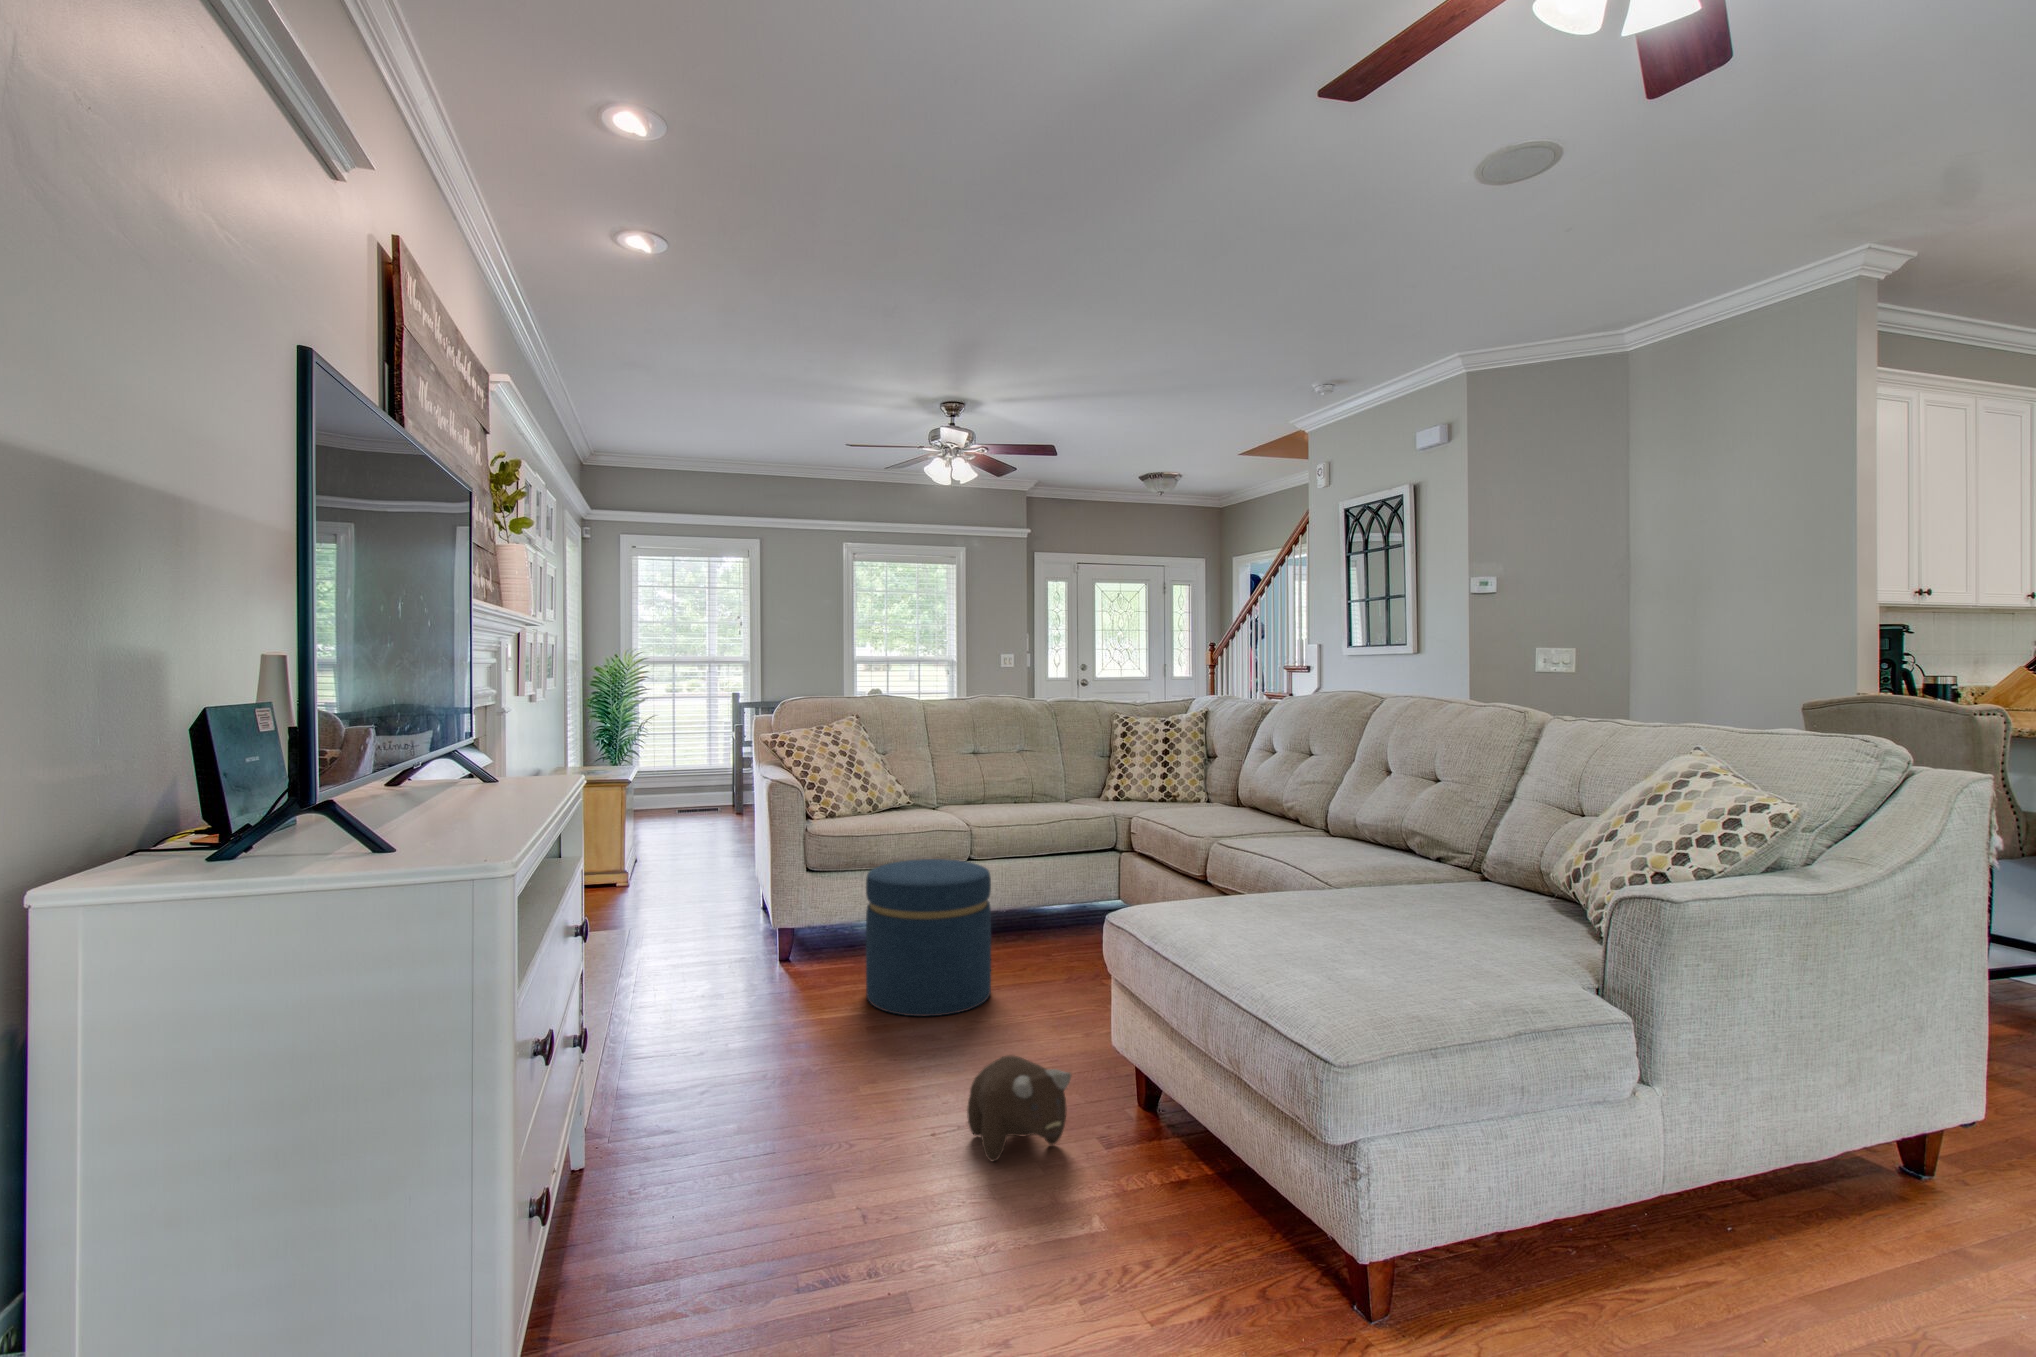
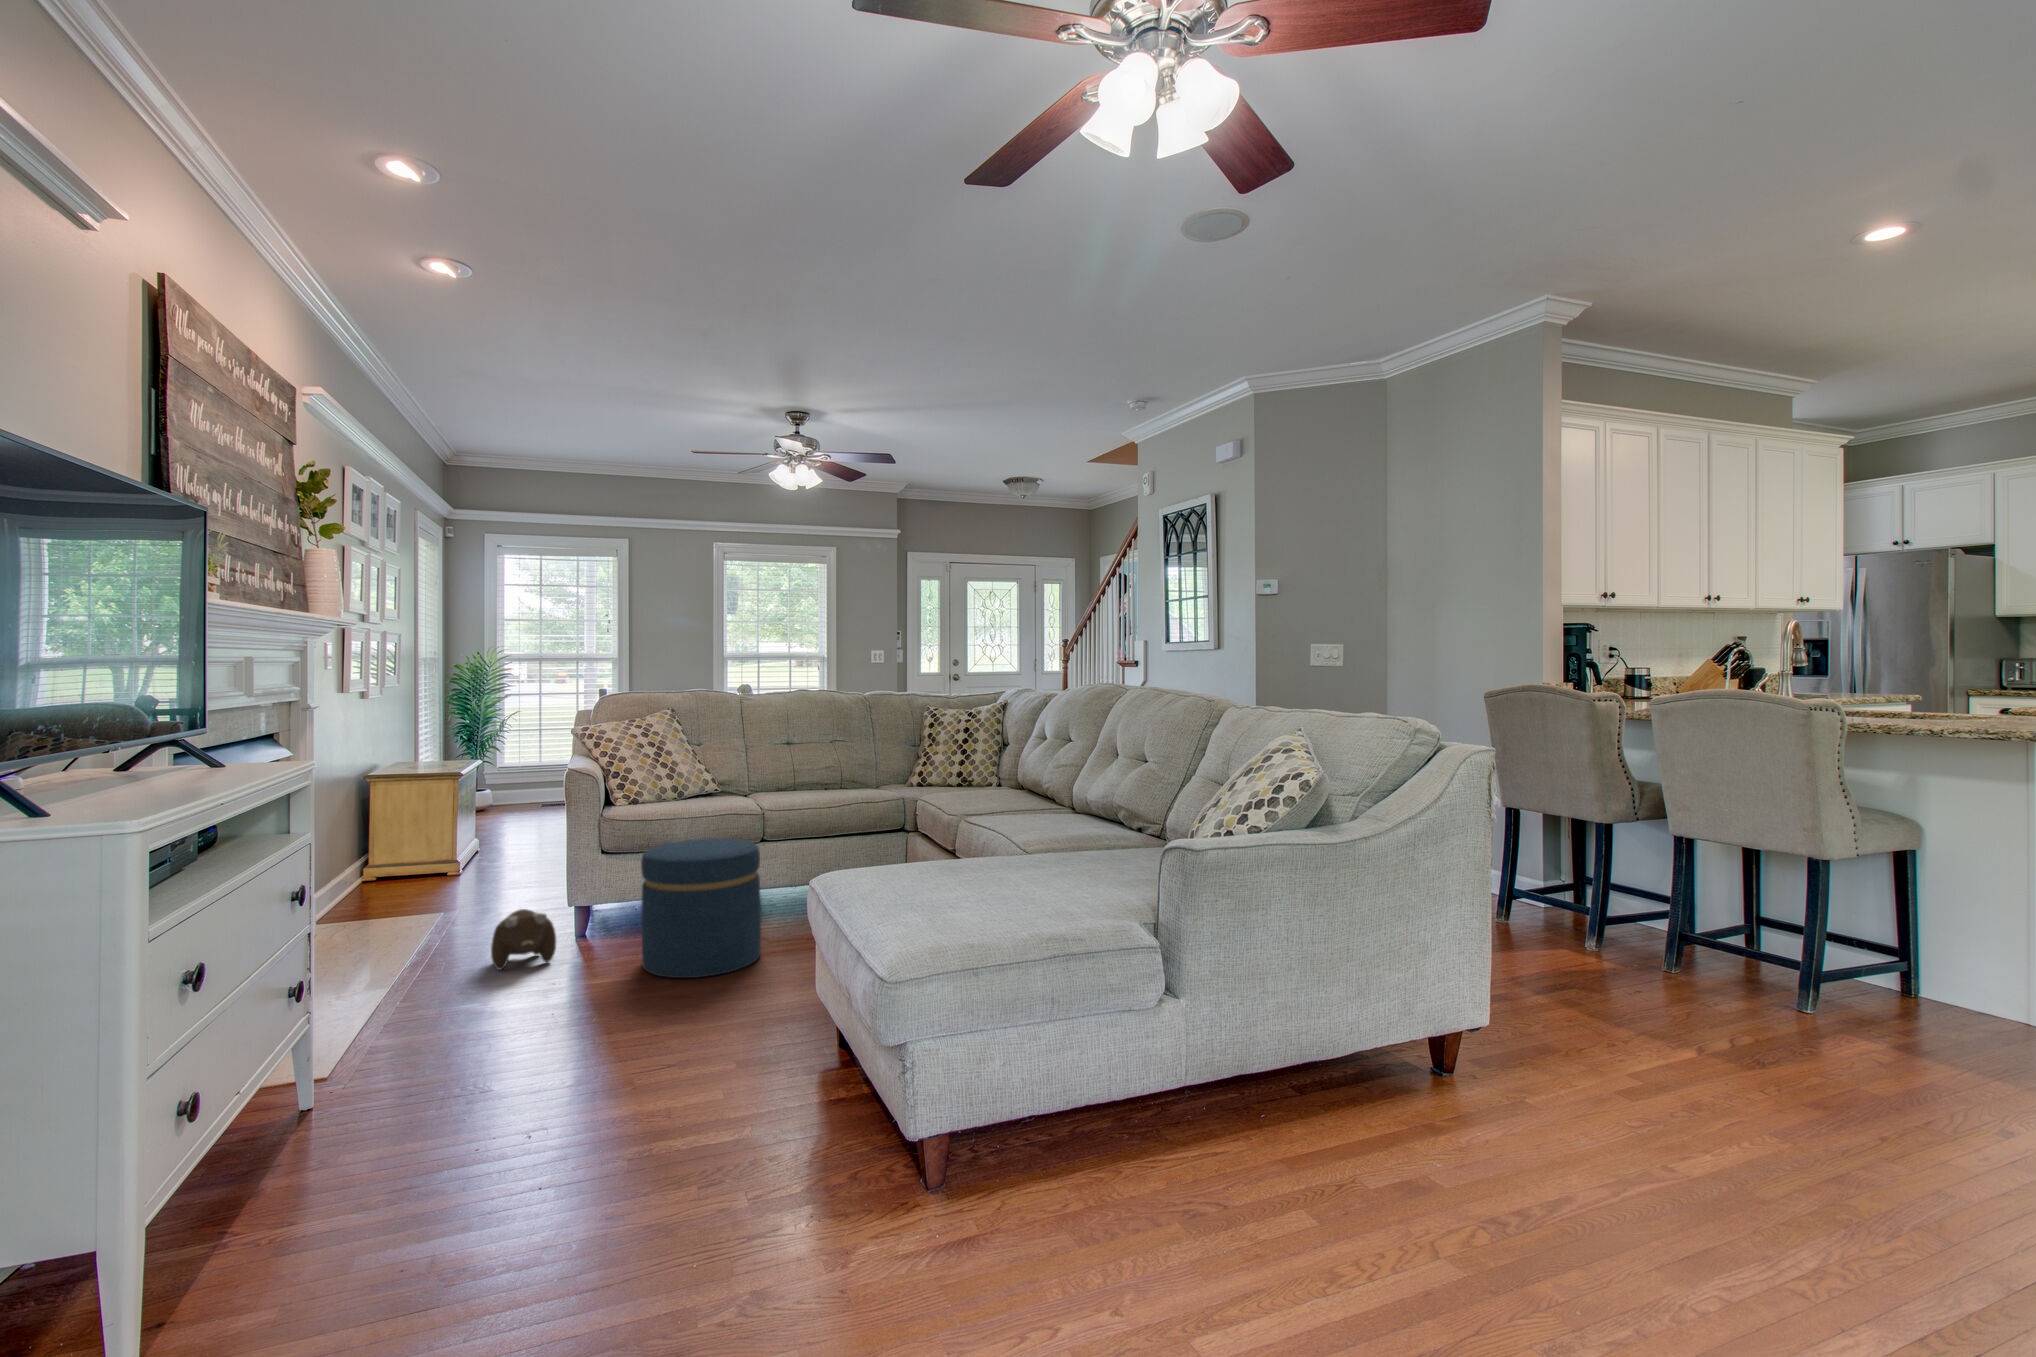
plush toy: present [967,1055,1071,1161] -> present [491,909,556,970]

